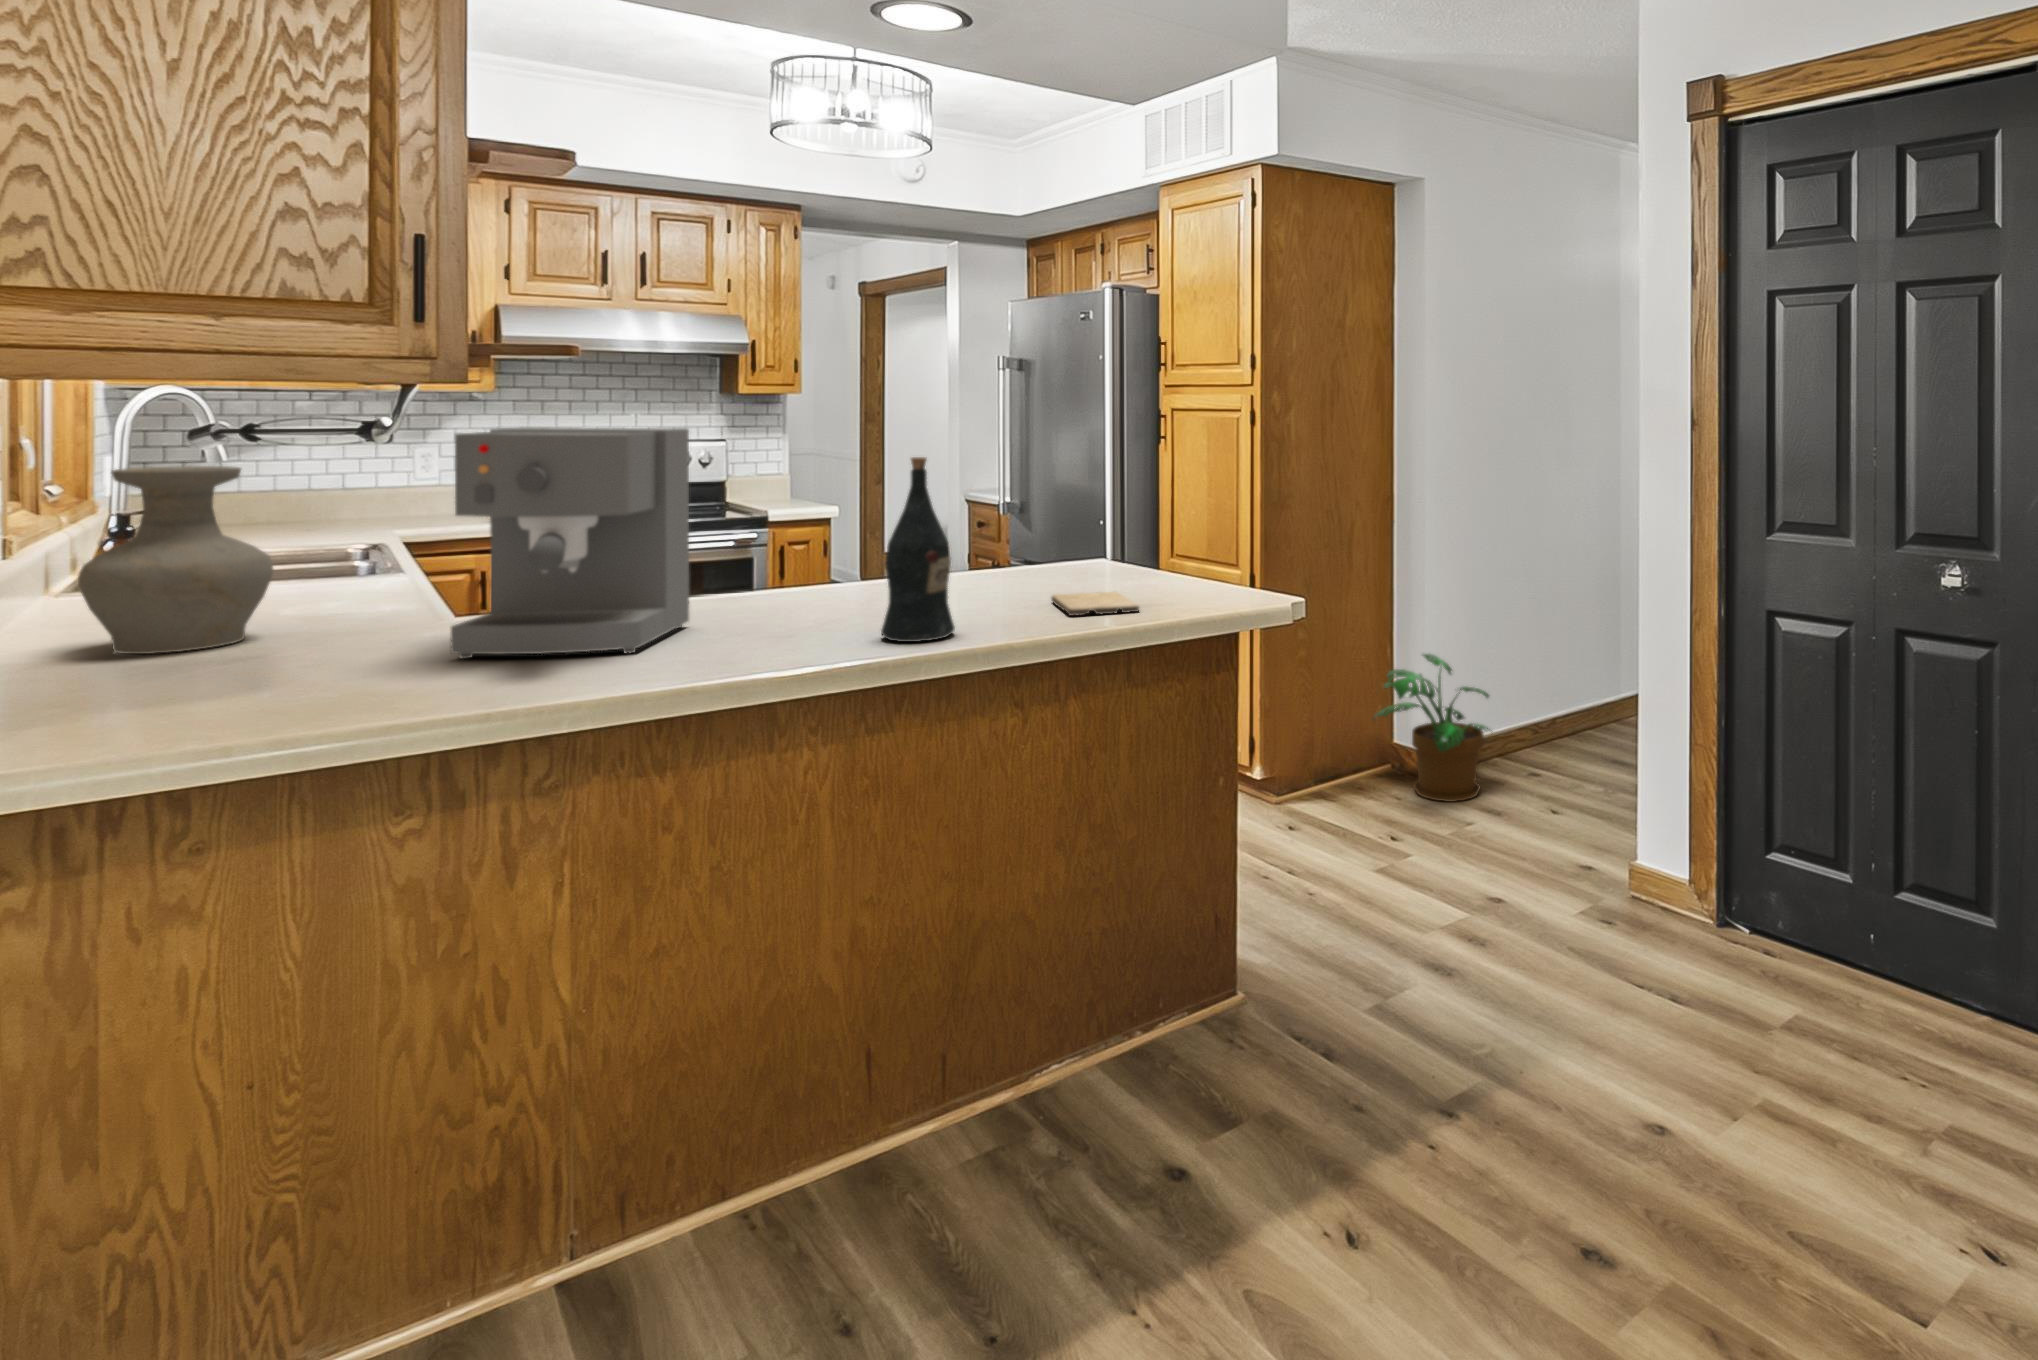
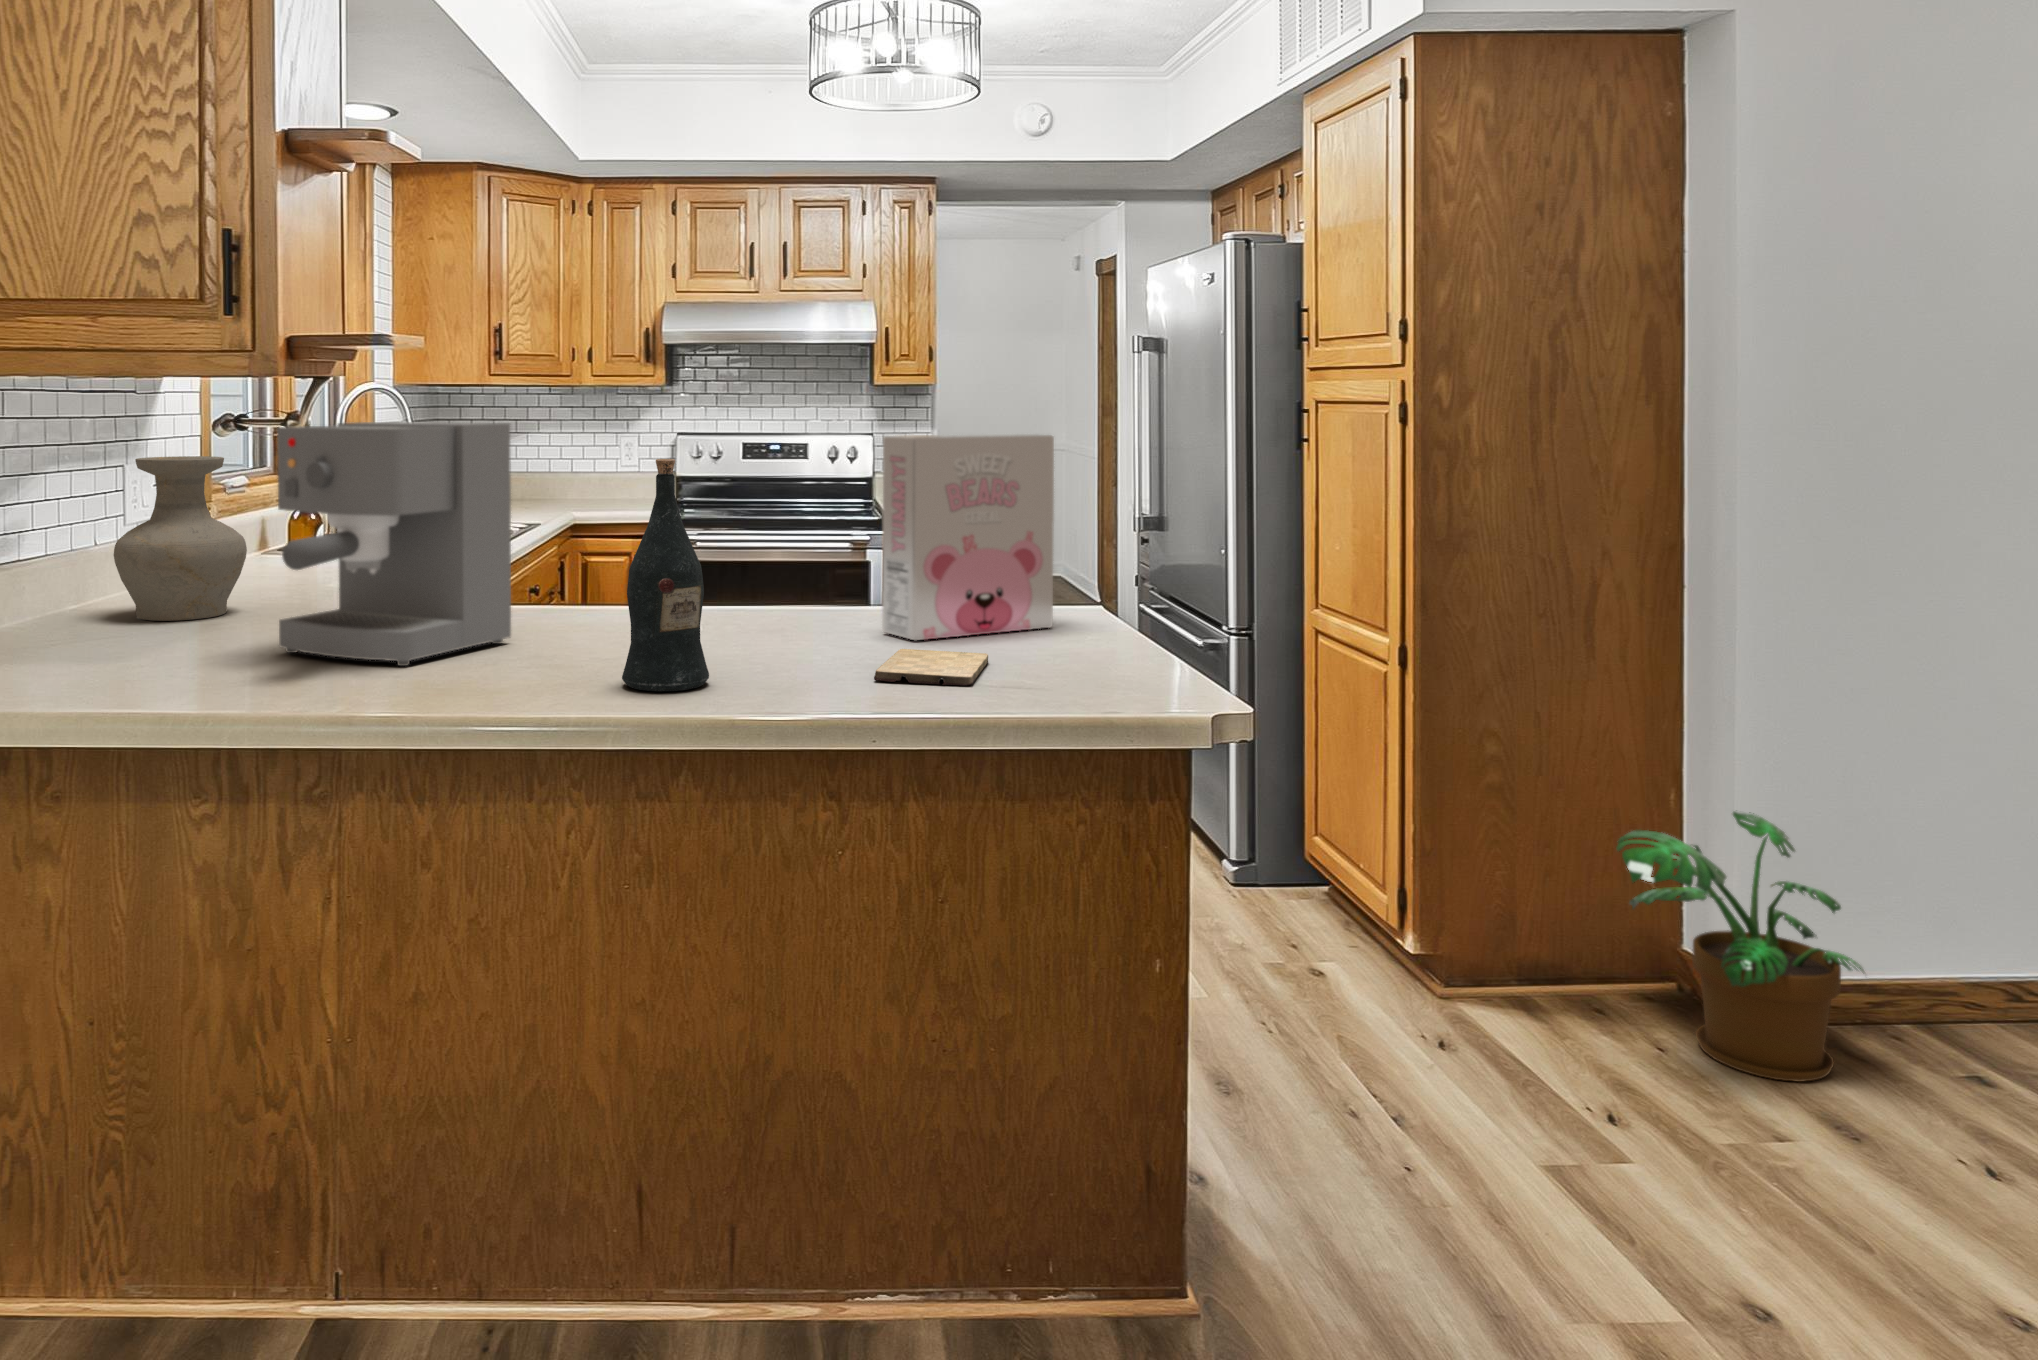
cereal box: none [998,434,1111,591] -> present [882,434,1054,641]

